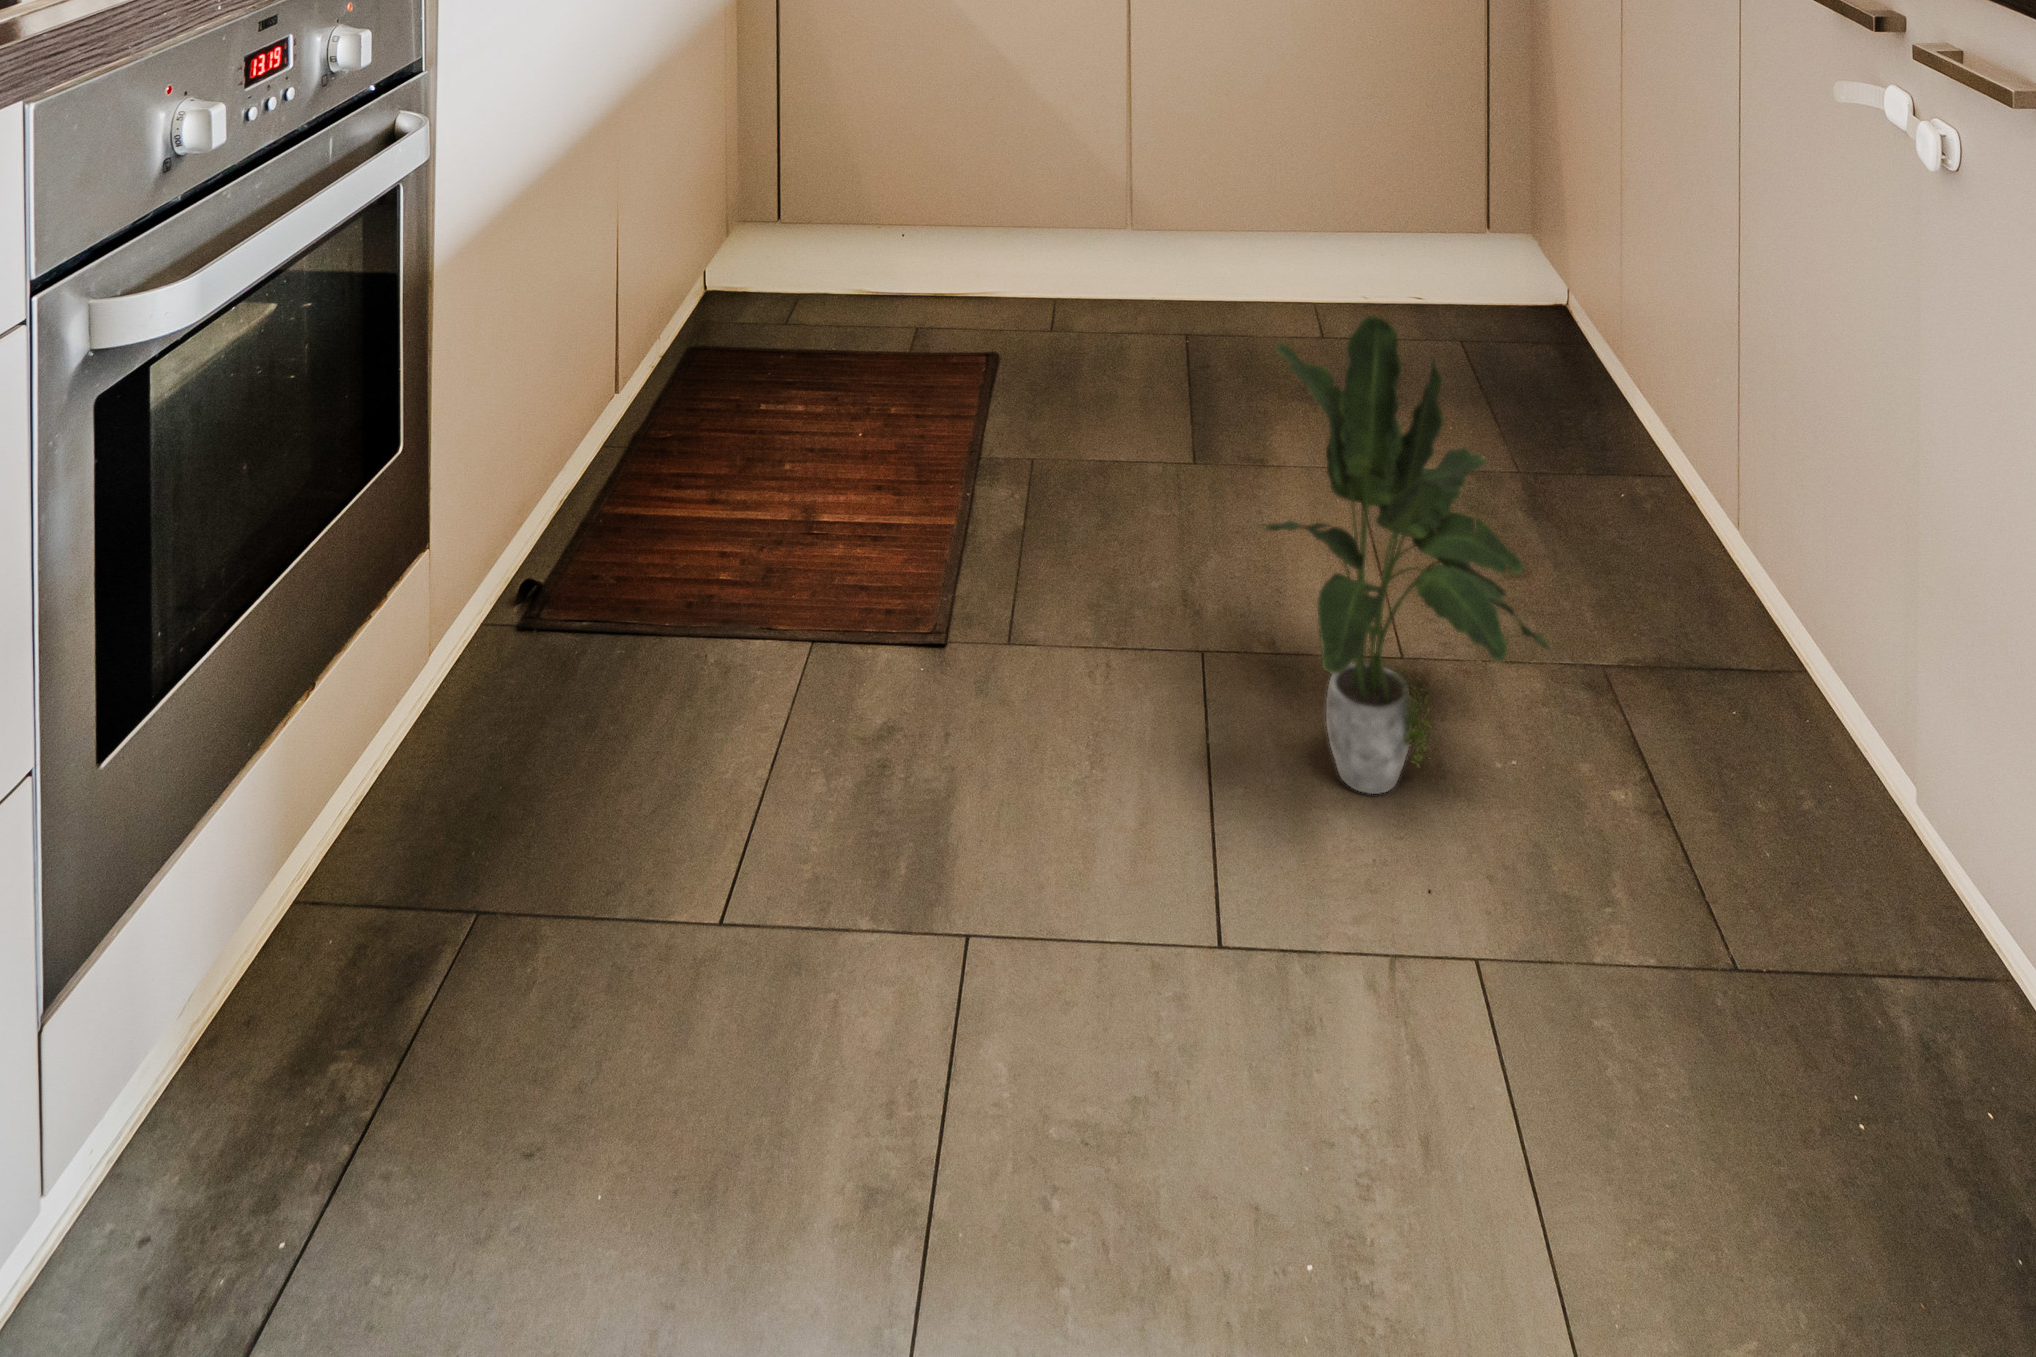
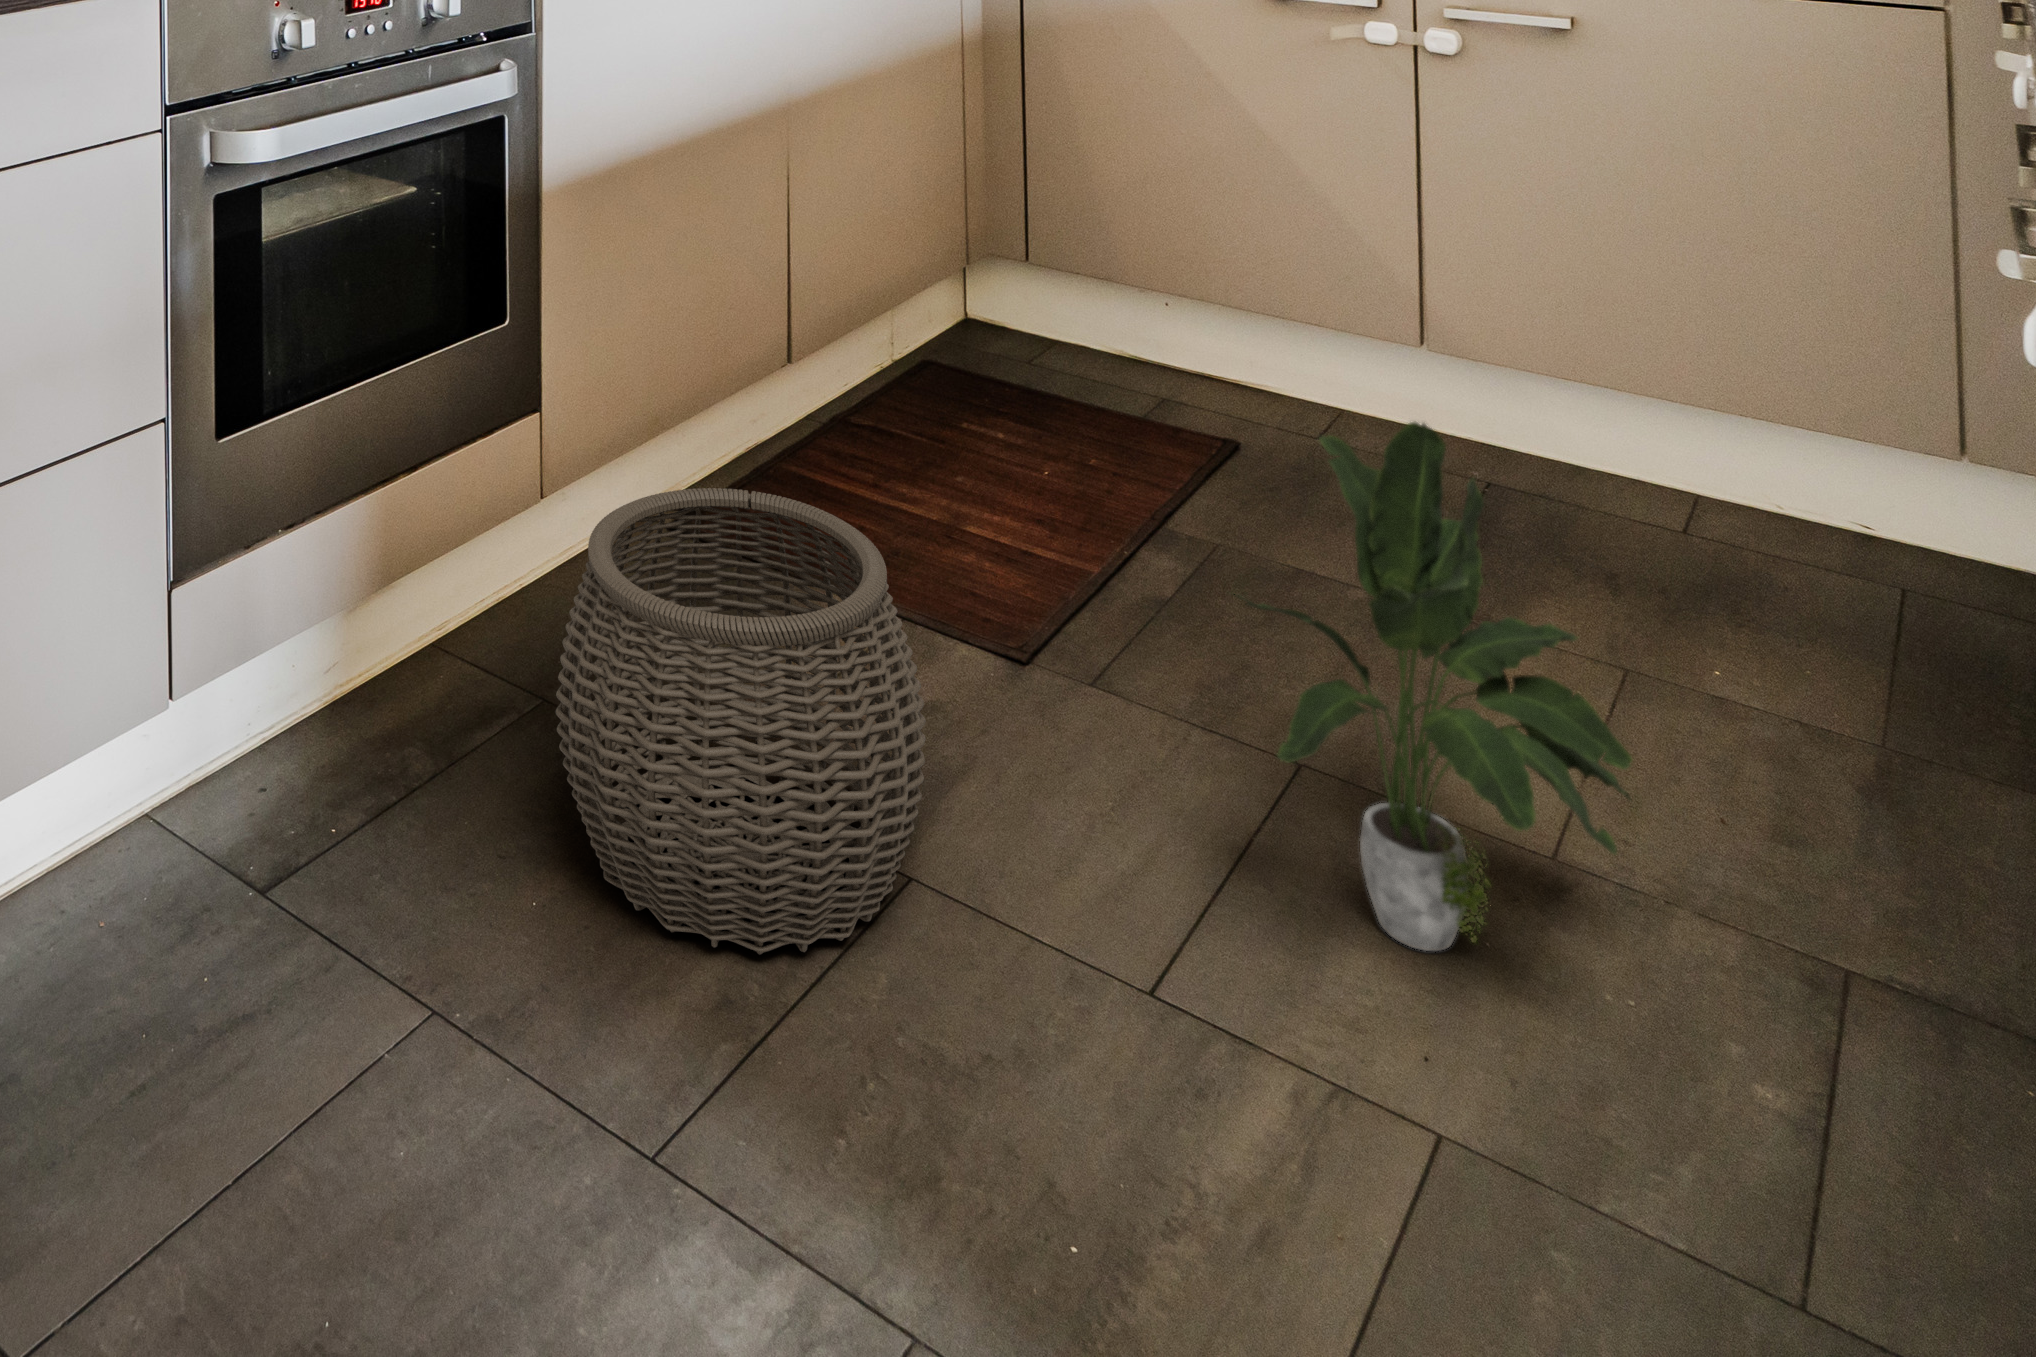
woven basket: none [598,563,1022,1142] -> present [556,488,926,954]

